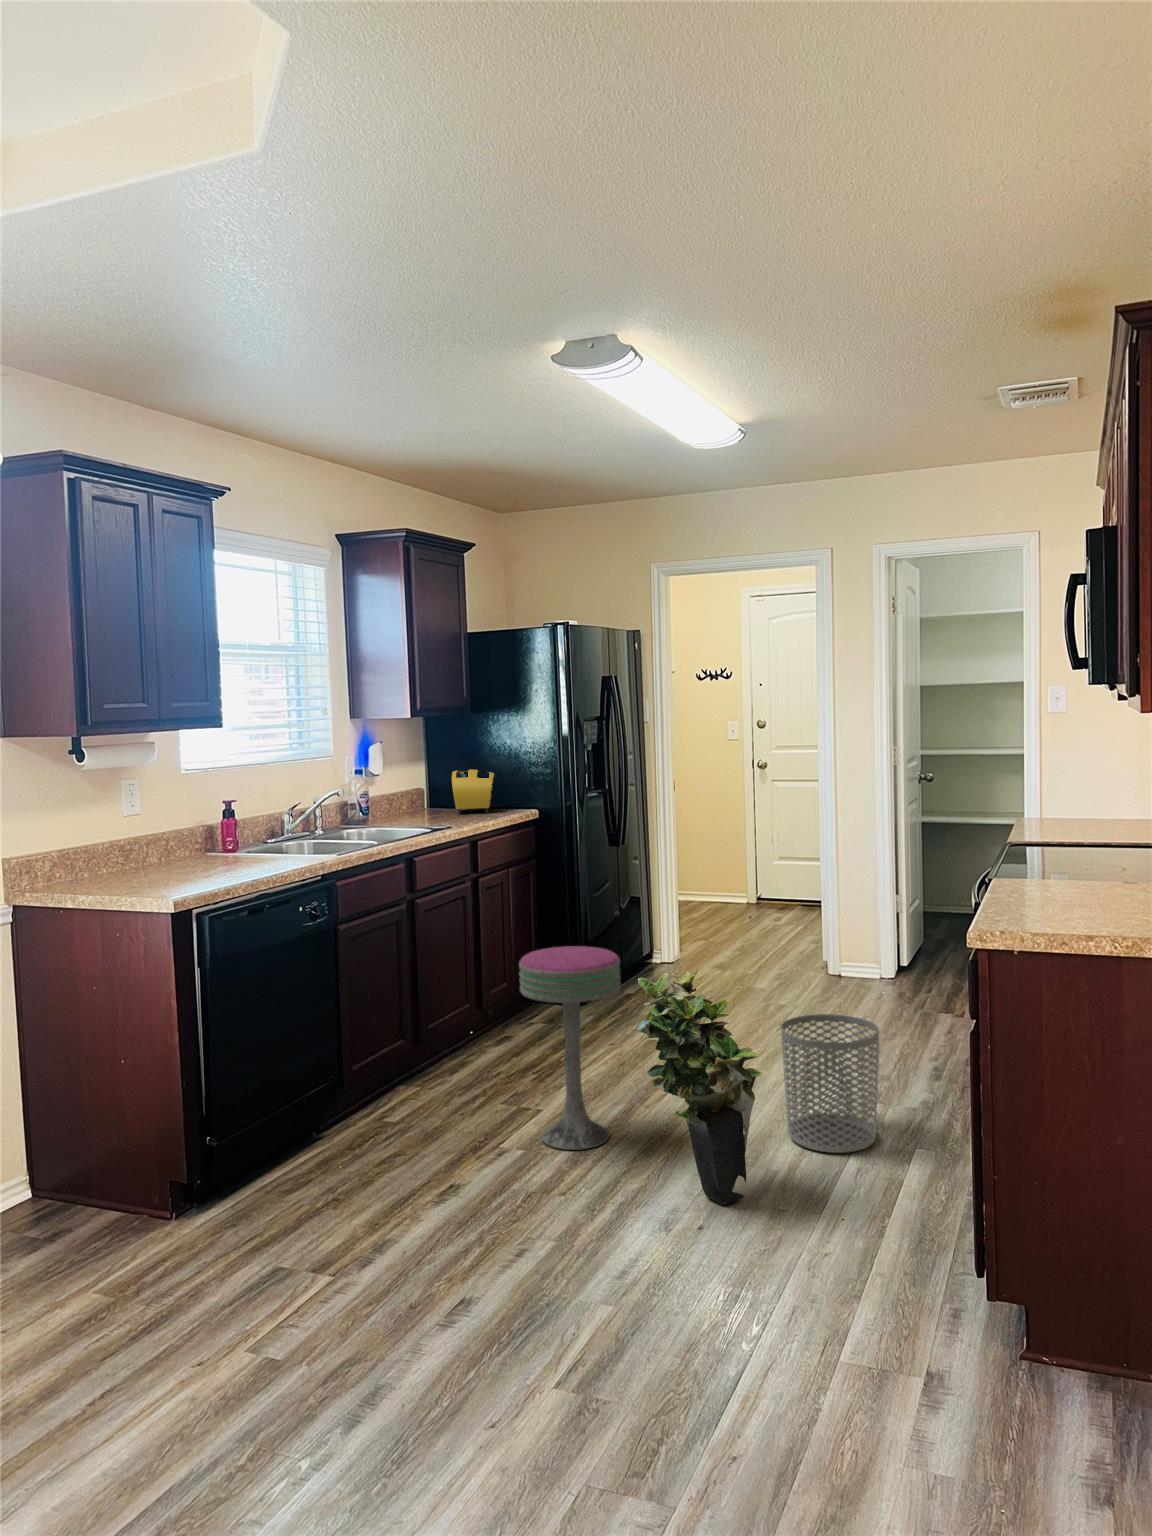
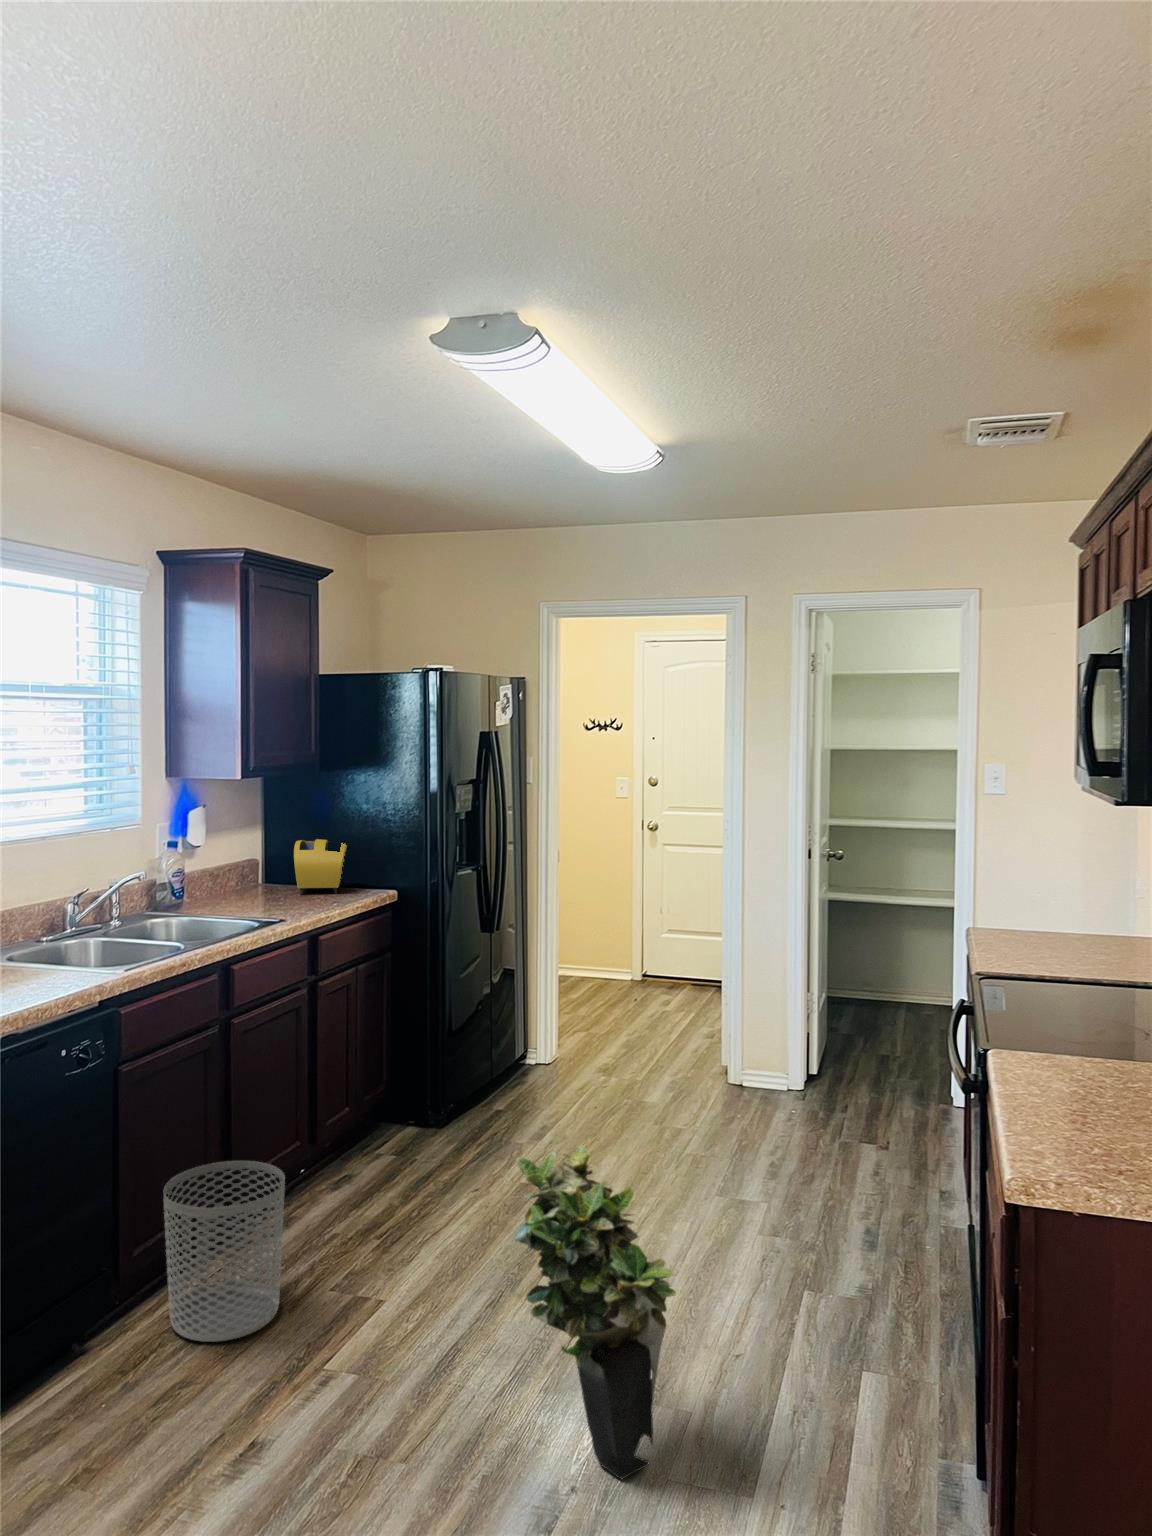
bar stool: present [519,946,621,1150] -> none [360,1094,493,1375]
waste bin: present [781,1014,879,1153] -> present [164,1161,285,1342]

